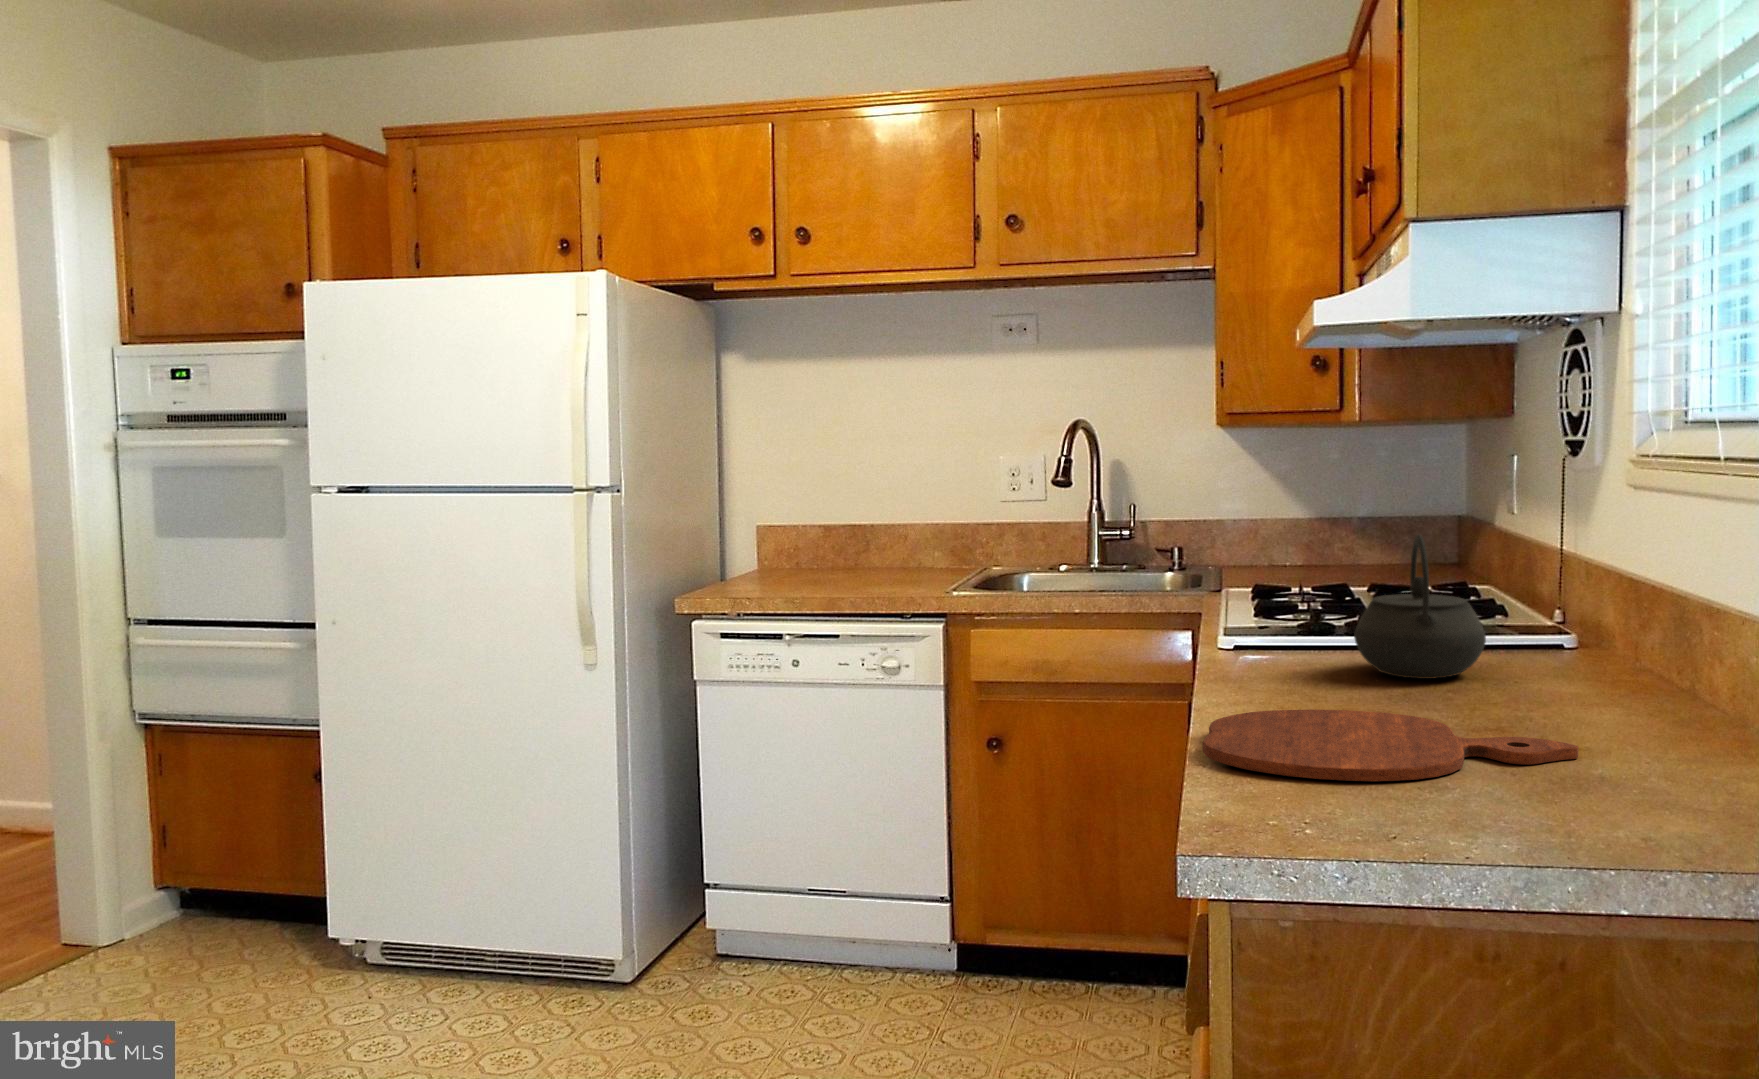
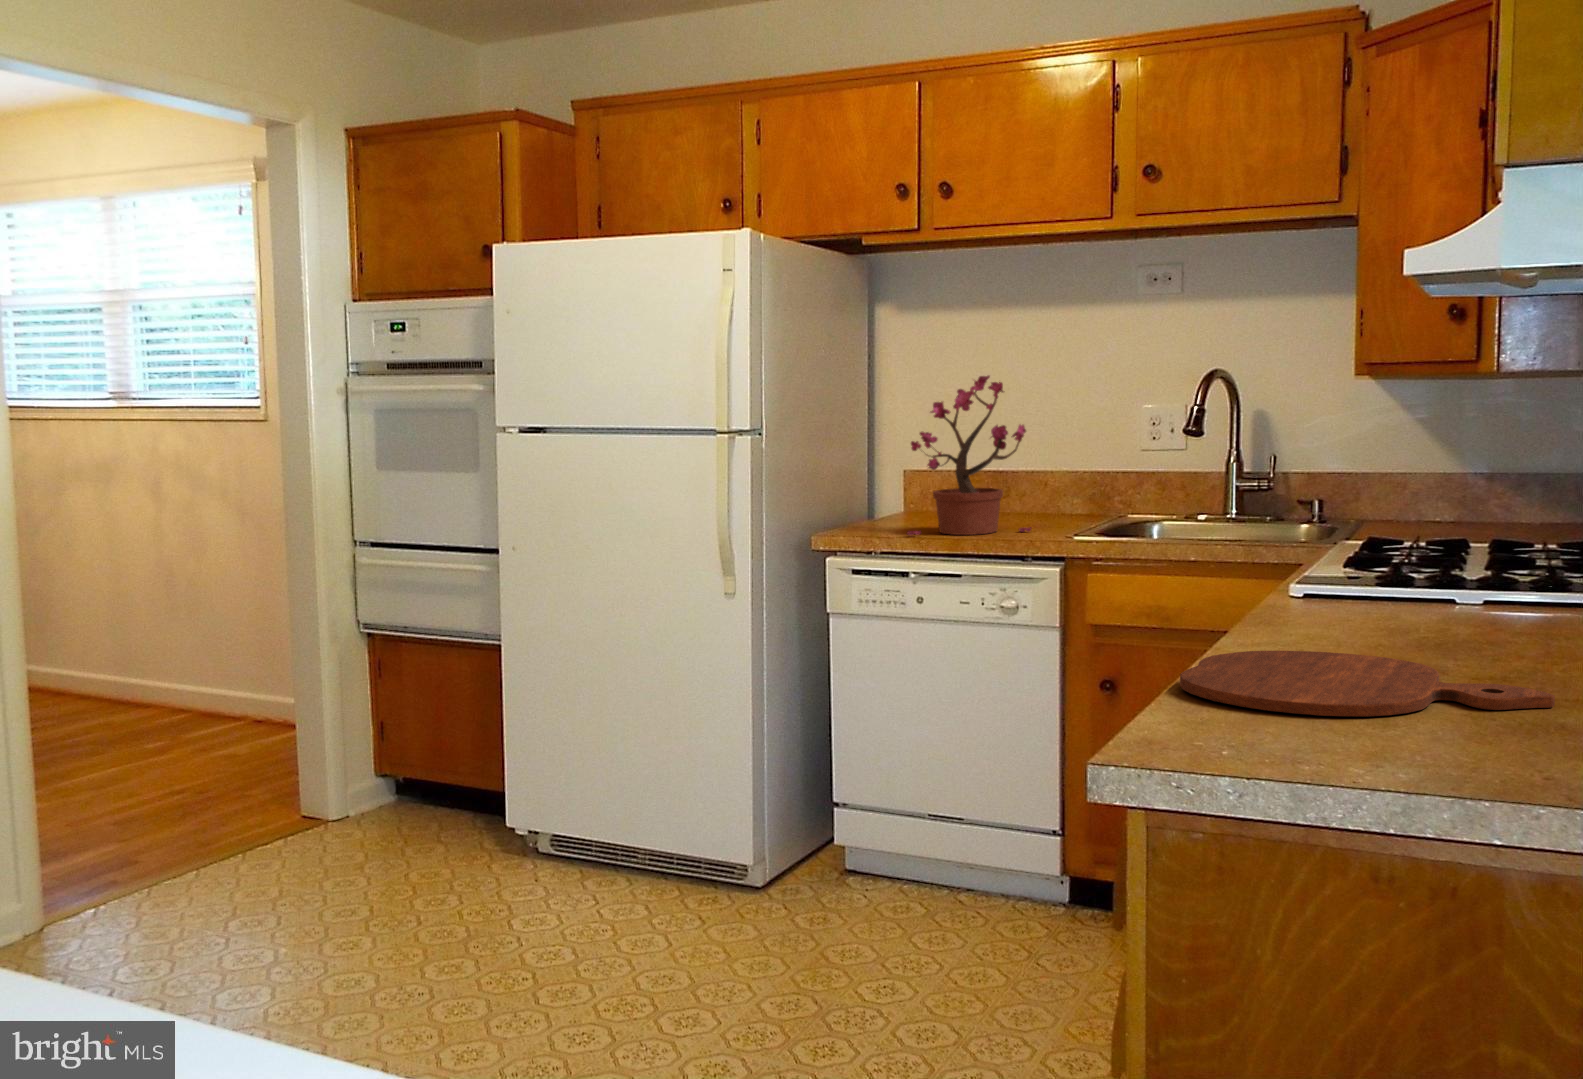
potted plant: none [778,426,908,595] -> present [907,376,1032,535]
kettle: present [1354,535,1486,679] -> none [1403,486,1540,631]

